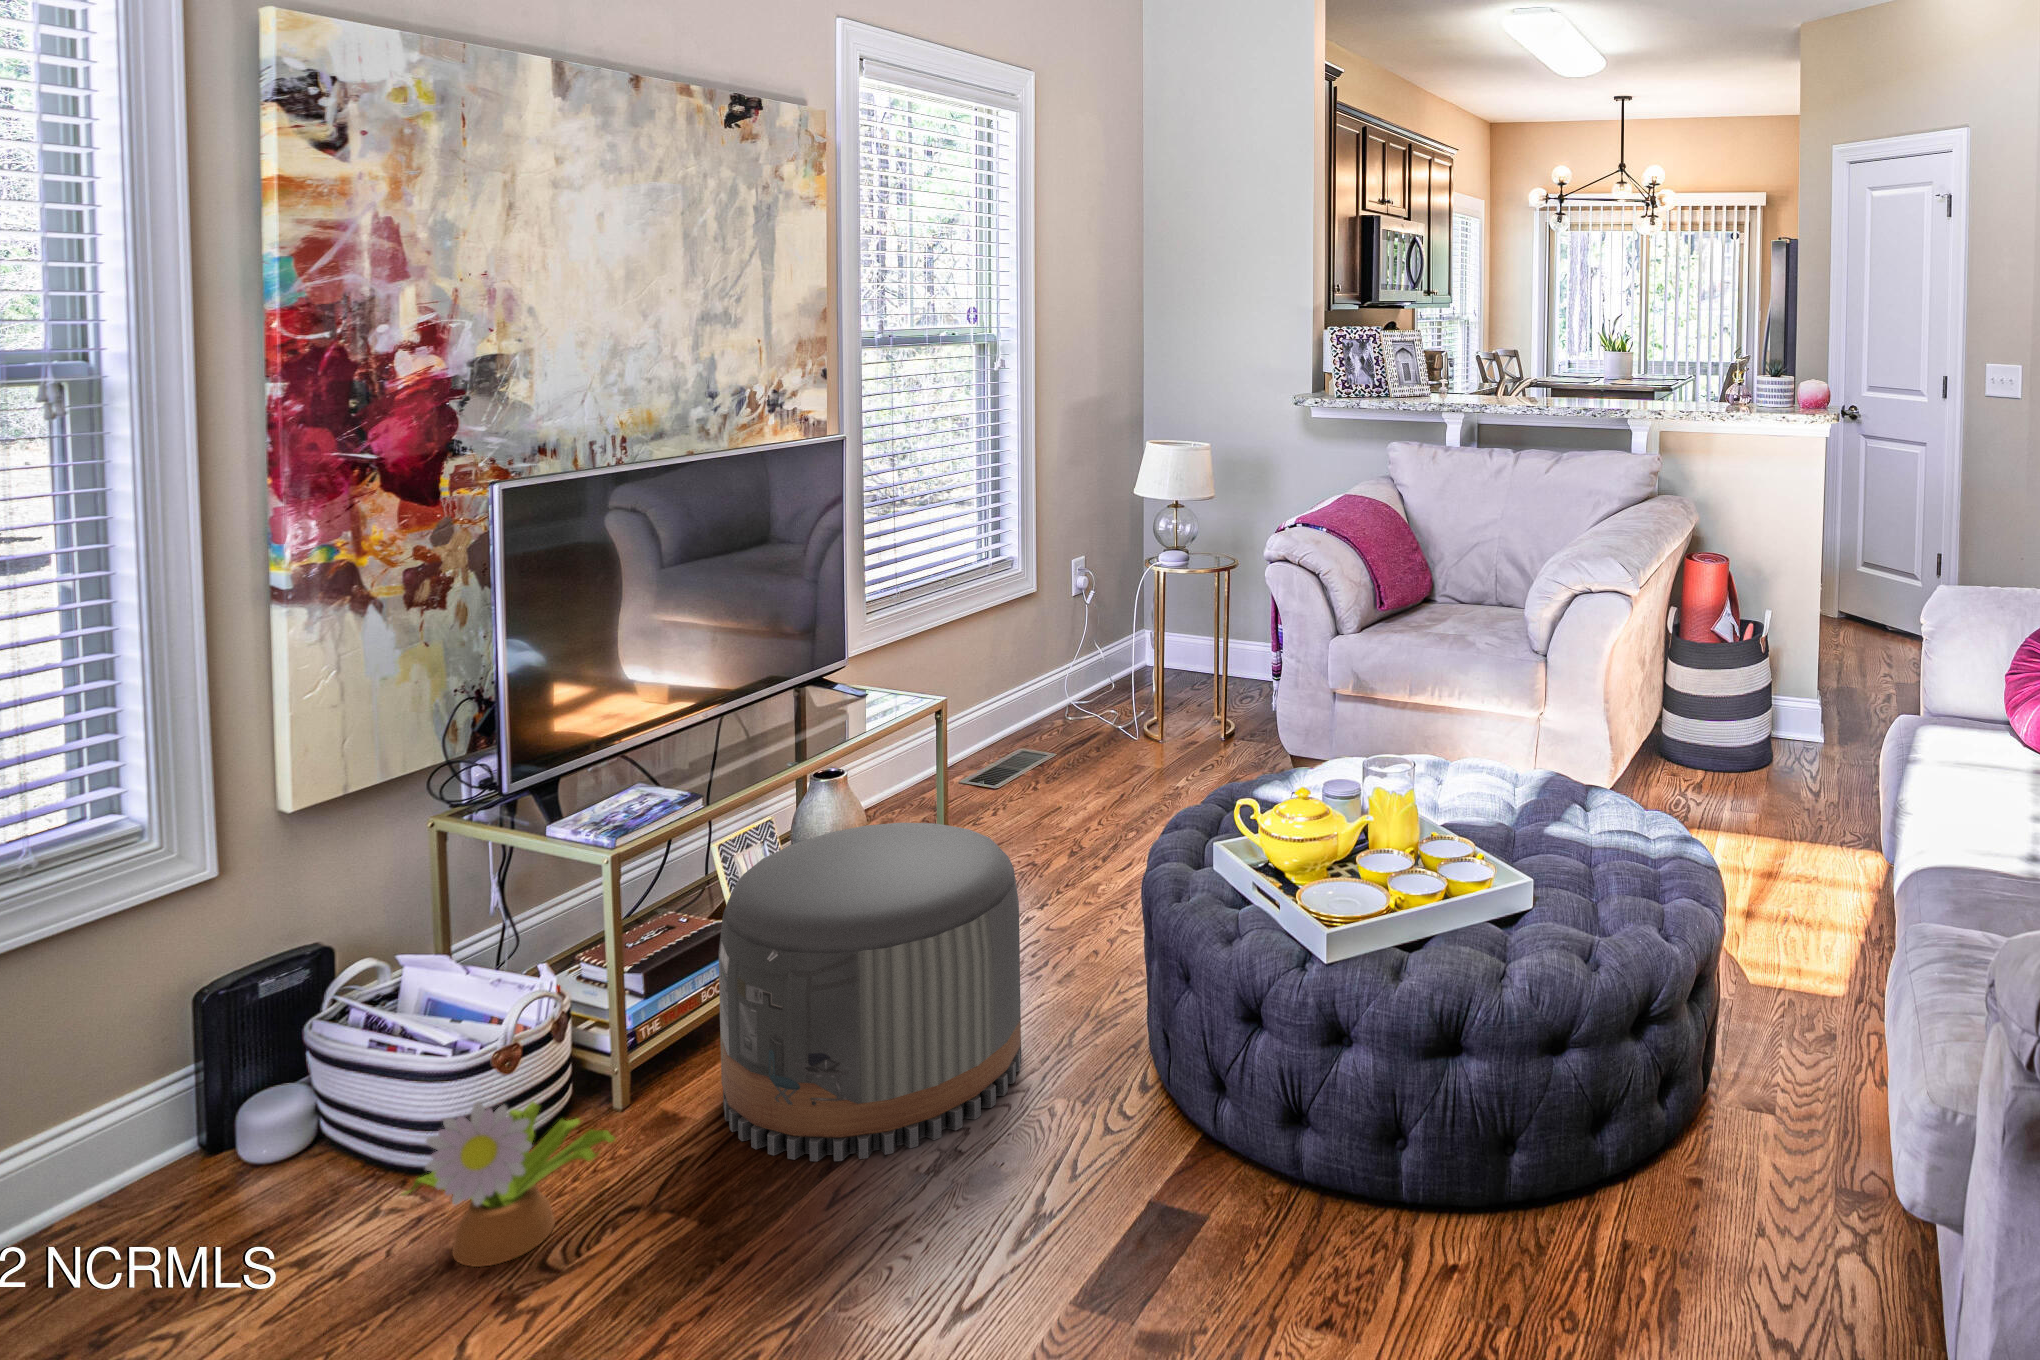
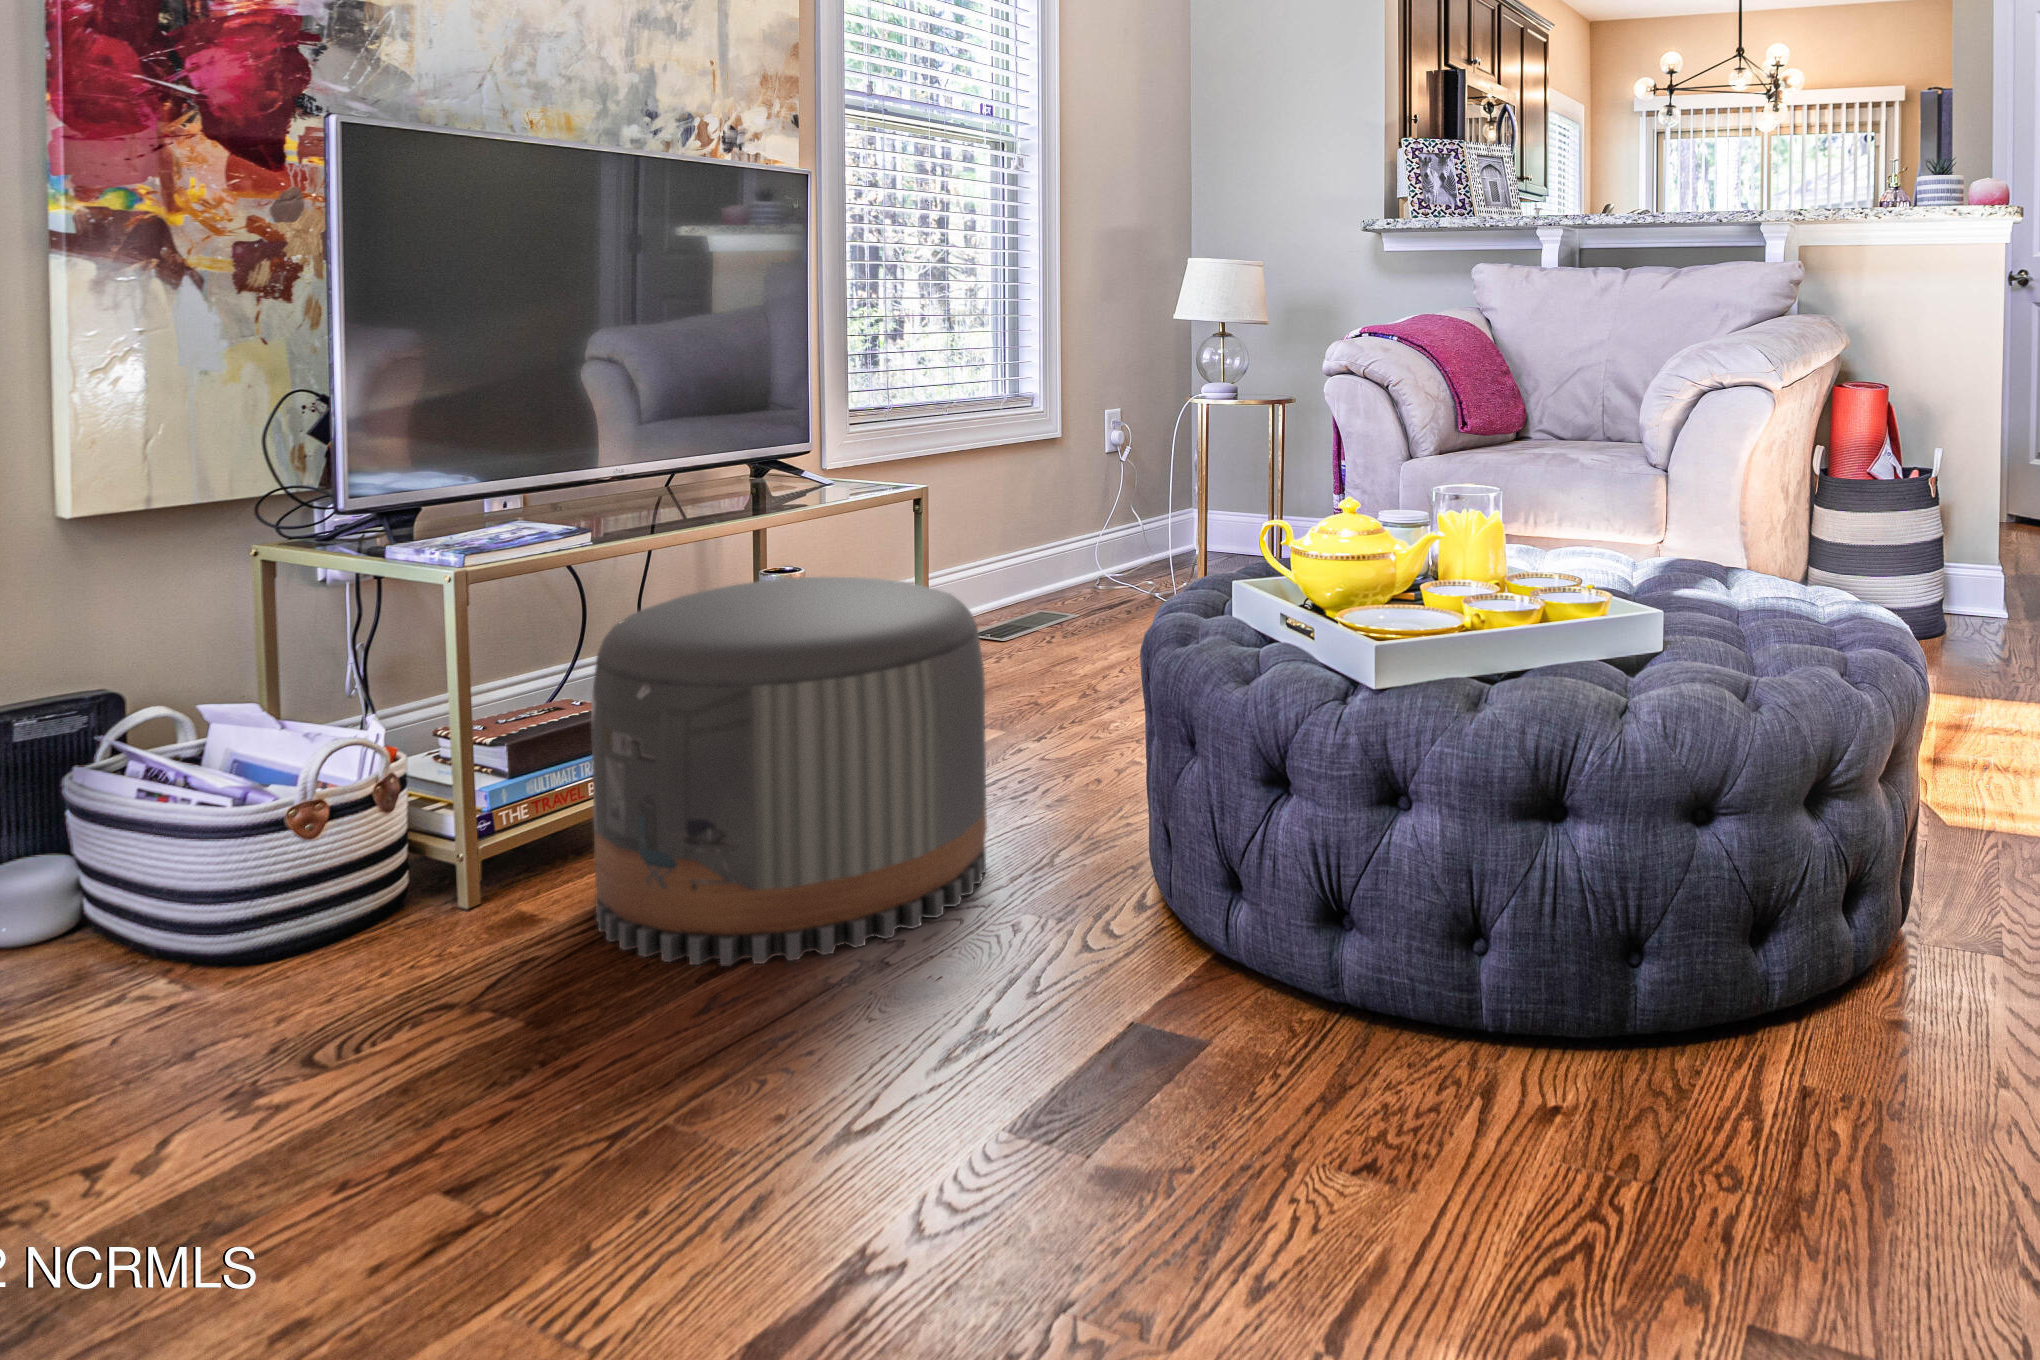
decorative plant: present [401,1102,615,1267] -> none [117,830,424,1059]

